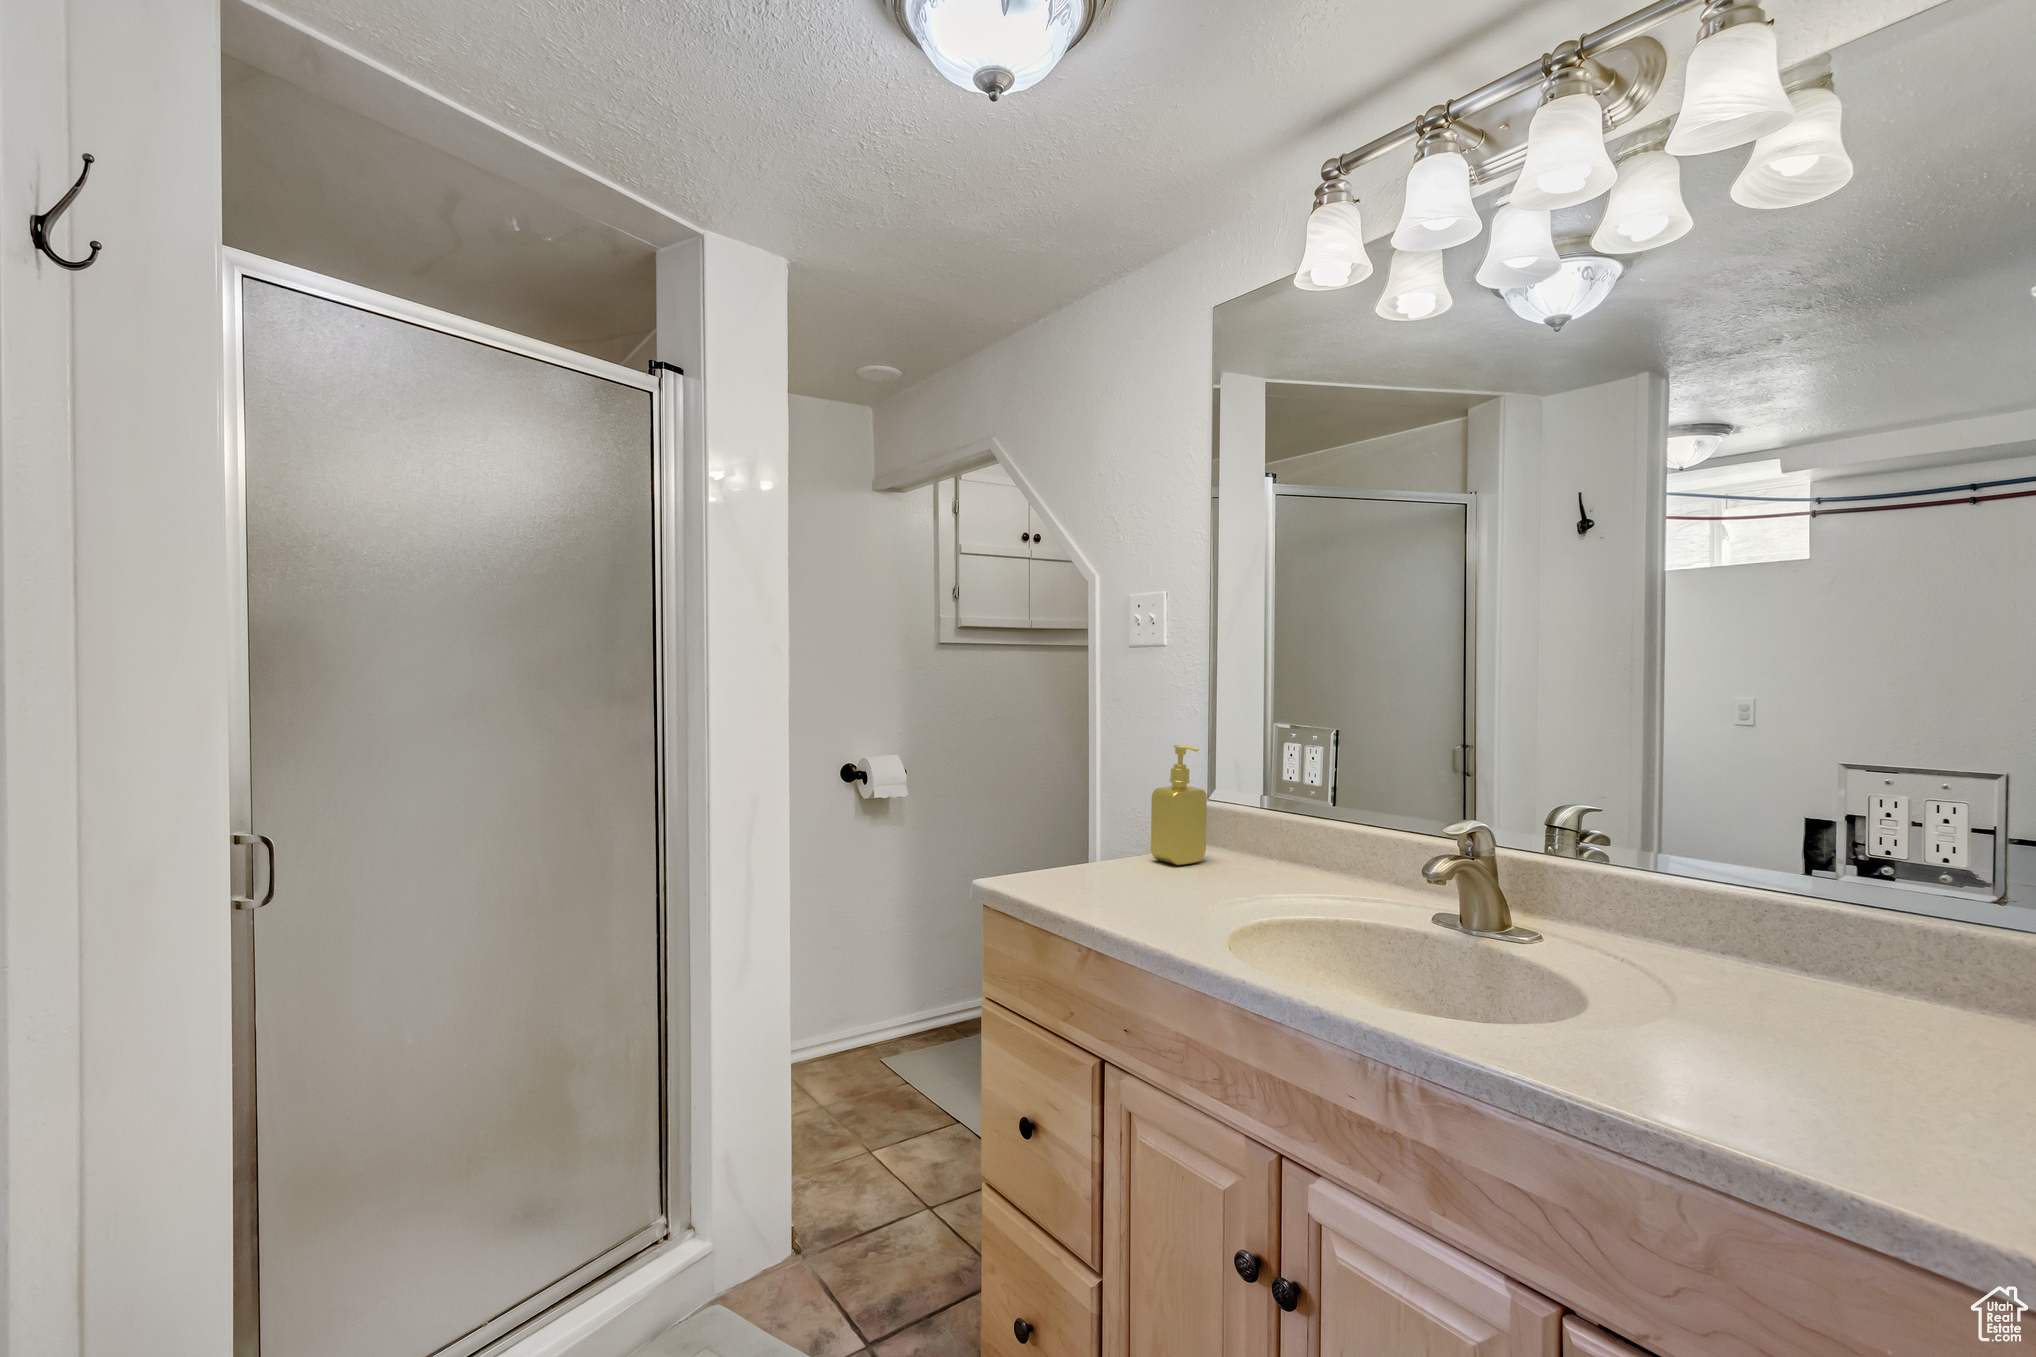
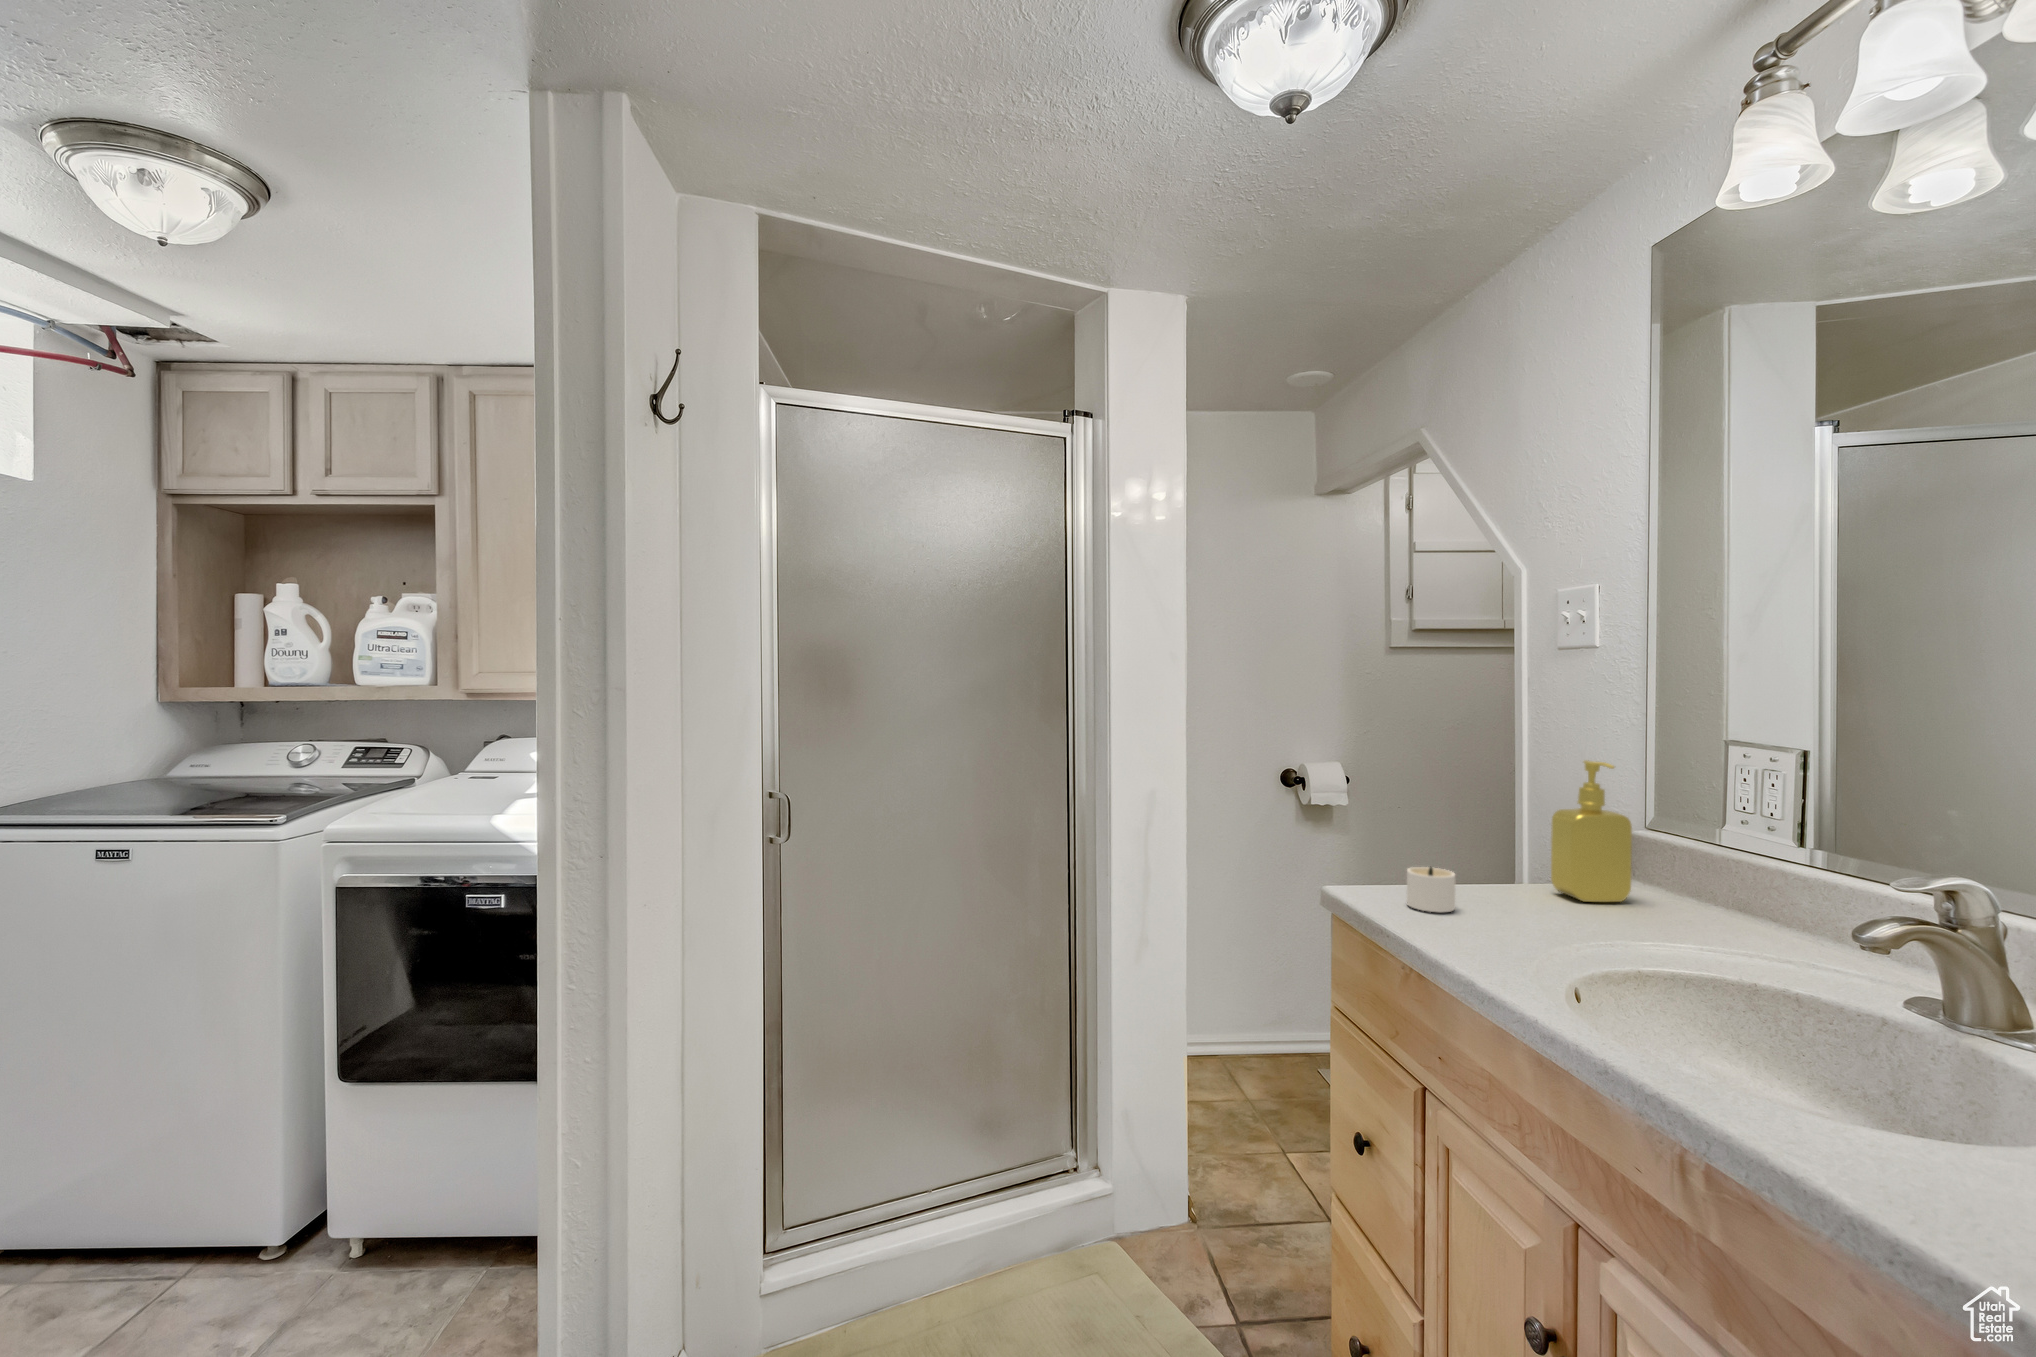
candle: none [1062,851,1109,894] -> present [1407,867,1455,912]

